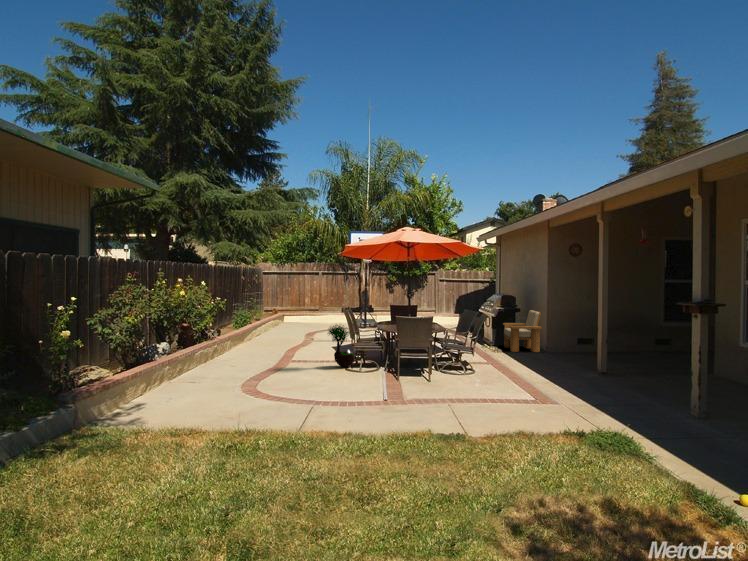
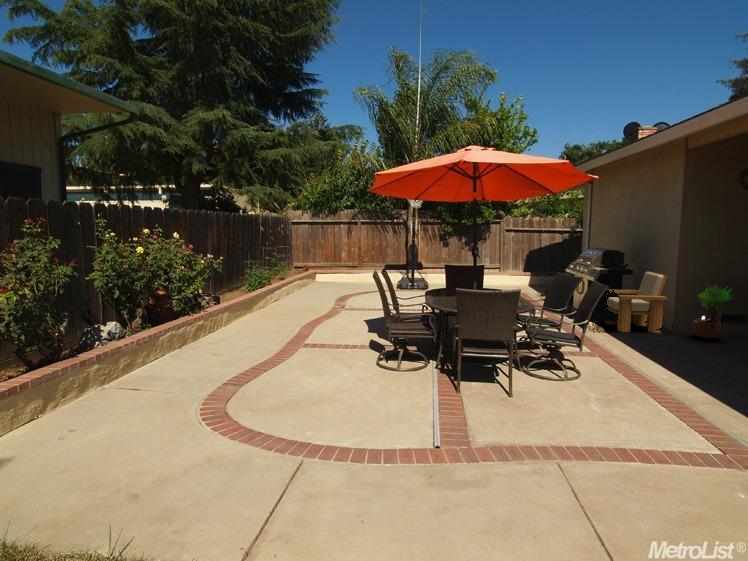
potted tree: present [329,325,355,367] -> present [692,286,731,339]

